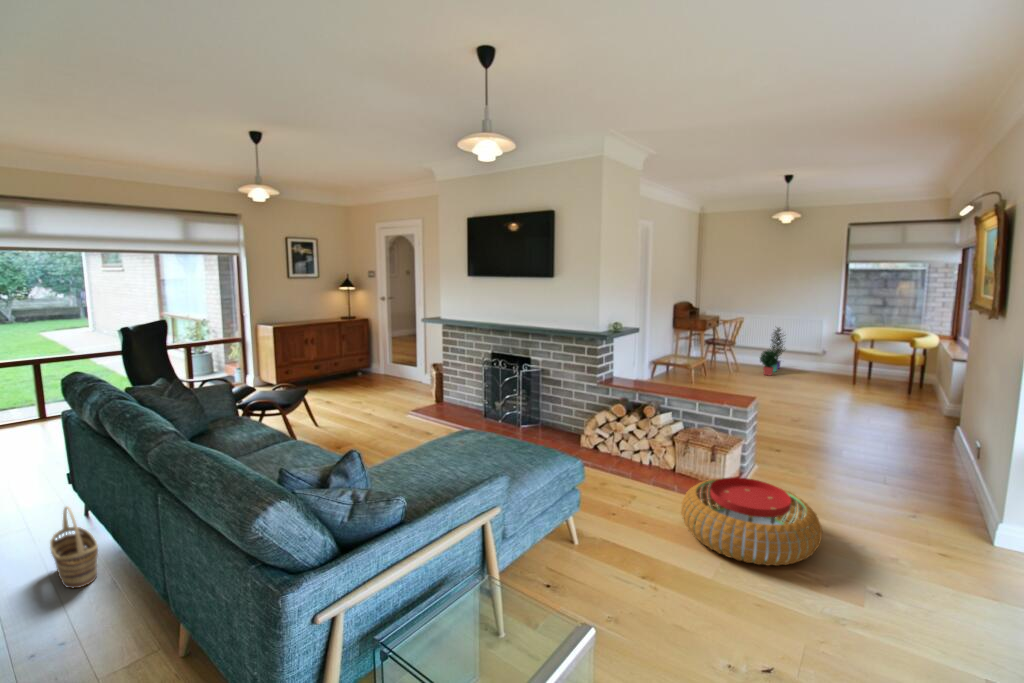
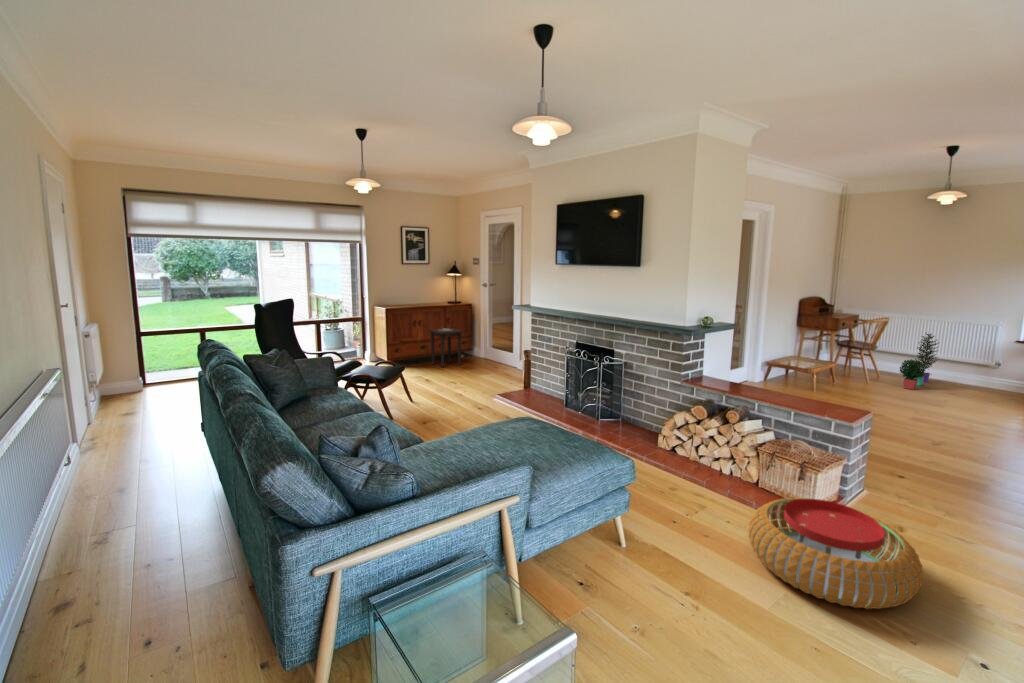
side table: none [321,345,363,388] -> present [428,328,464,368]
basket: present [50,507,98,588] -> none [175,447,207,515]

